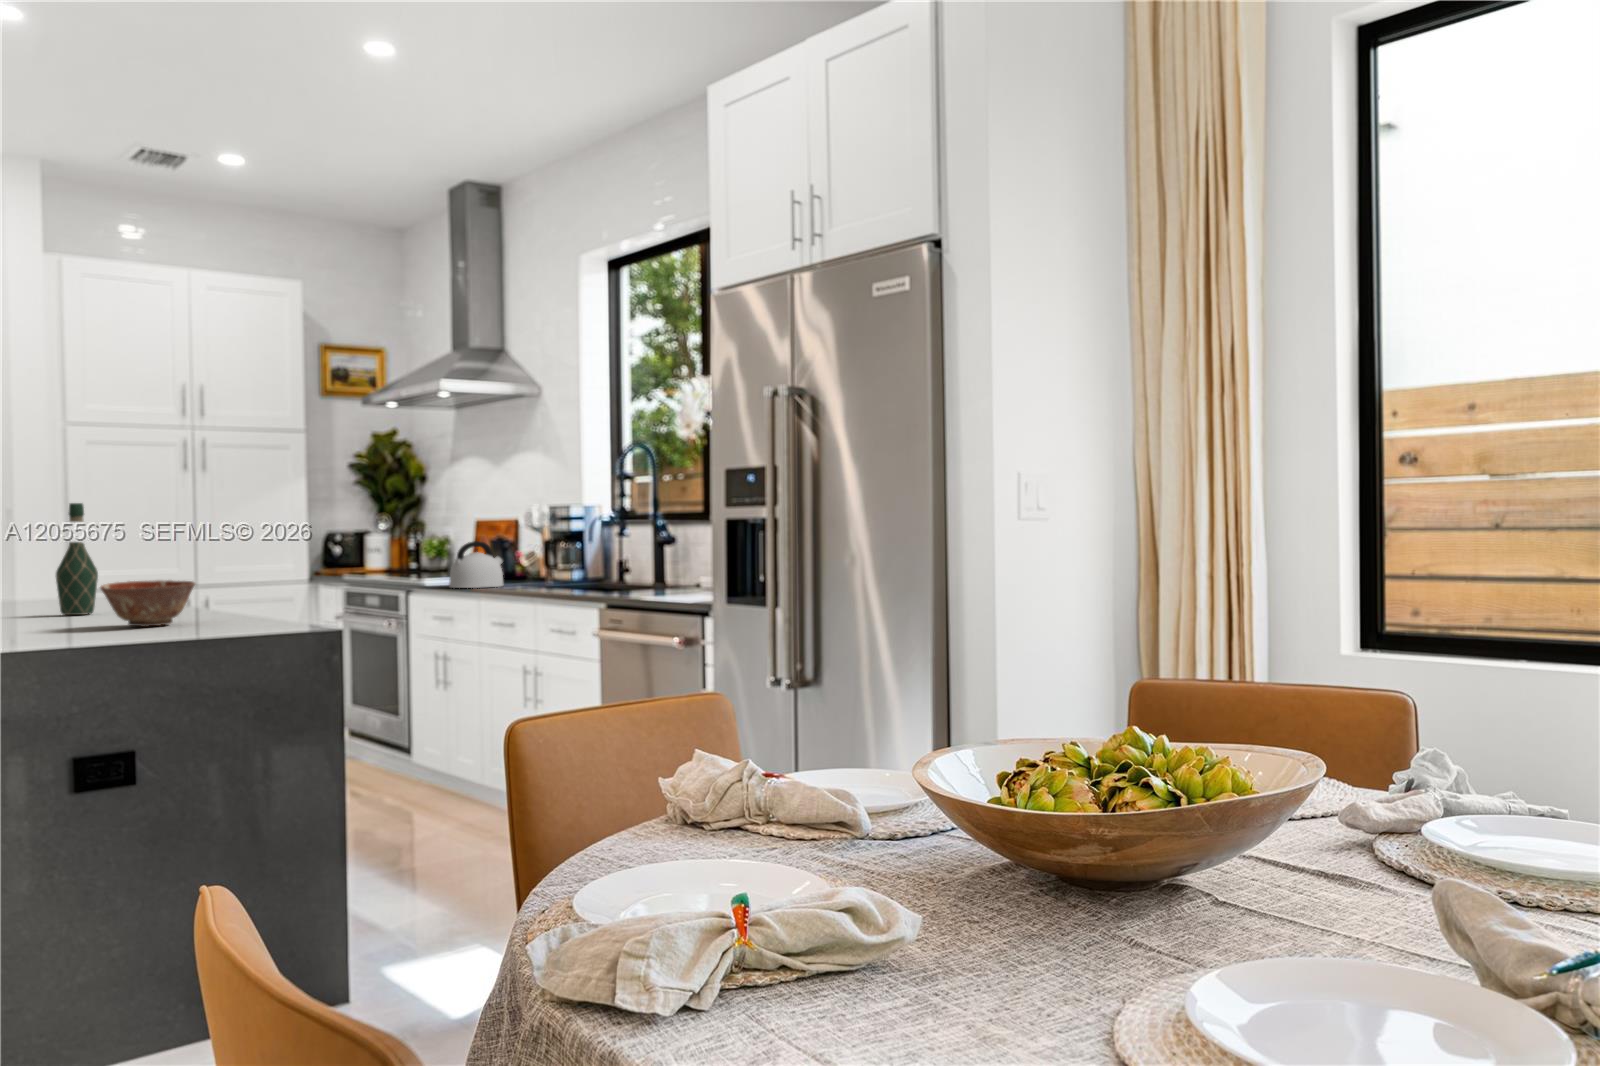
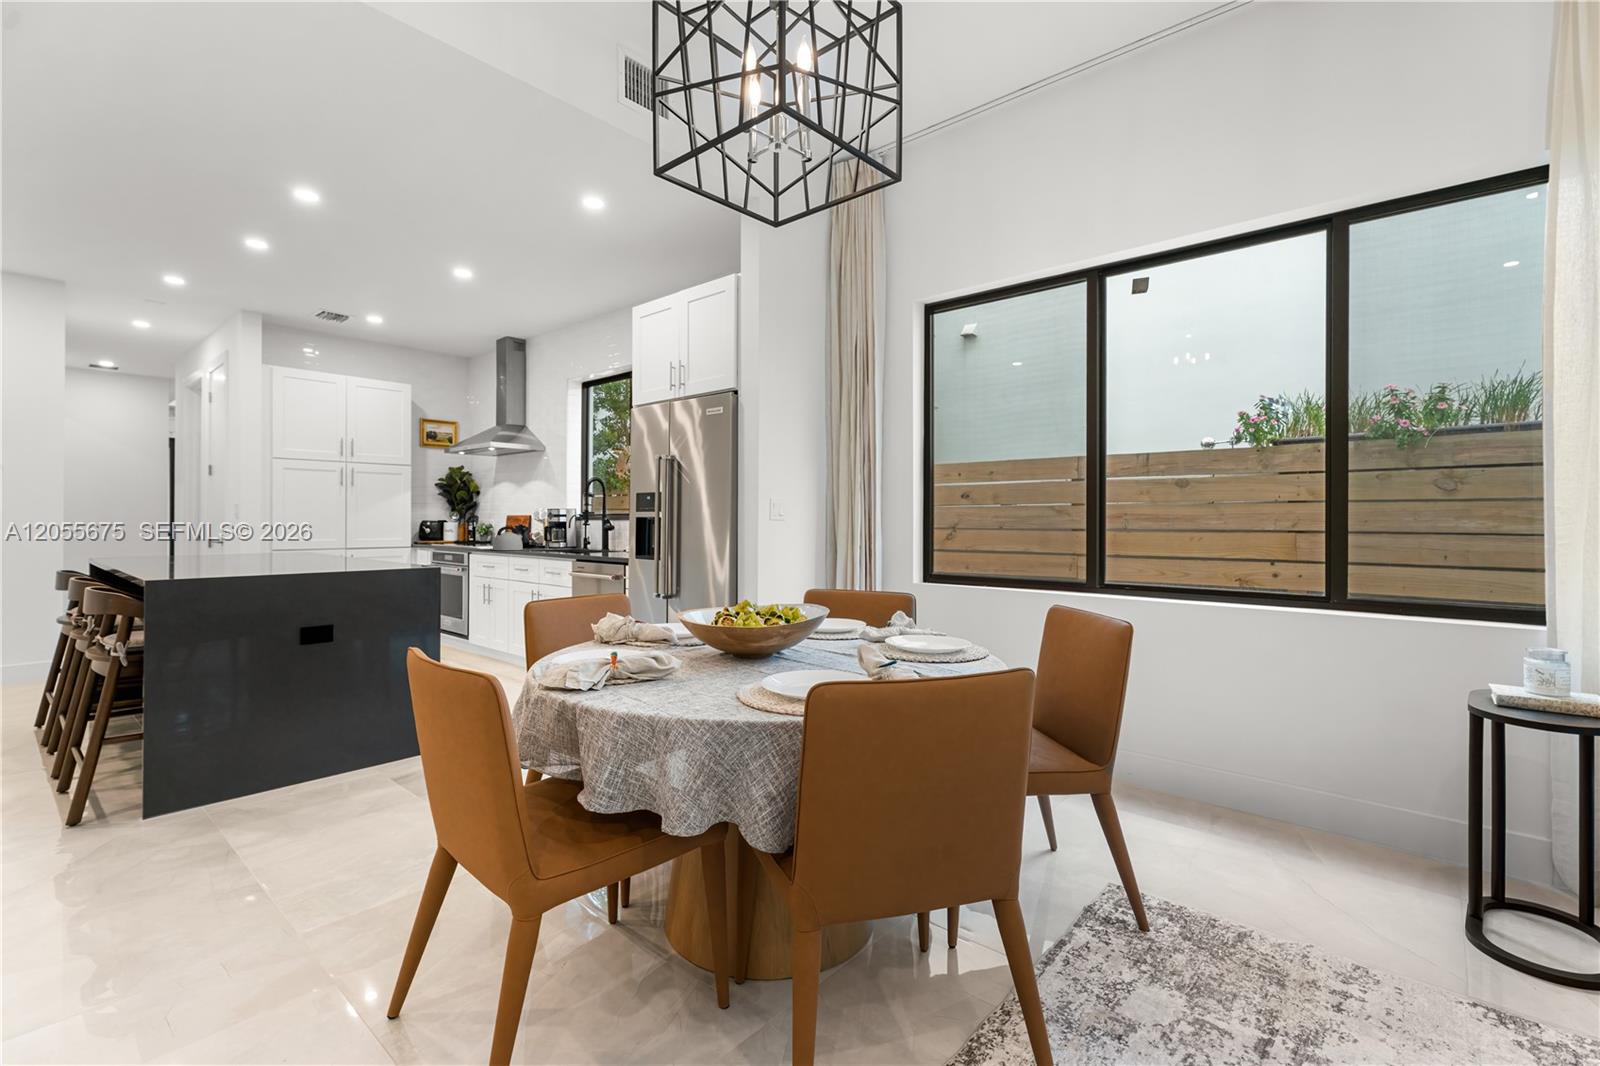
wine bottle: present [56,503,98,615] -> none [268,501,294,560]
ceramic bowl: present [100,580,195,626] -> none [300,542,355,565]

